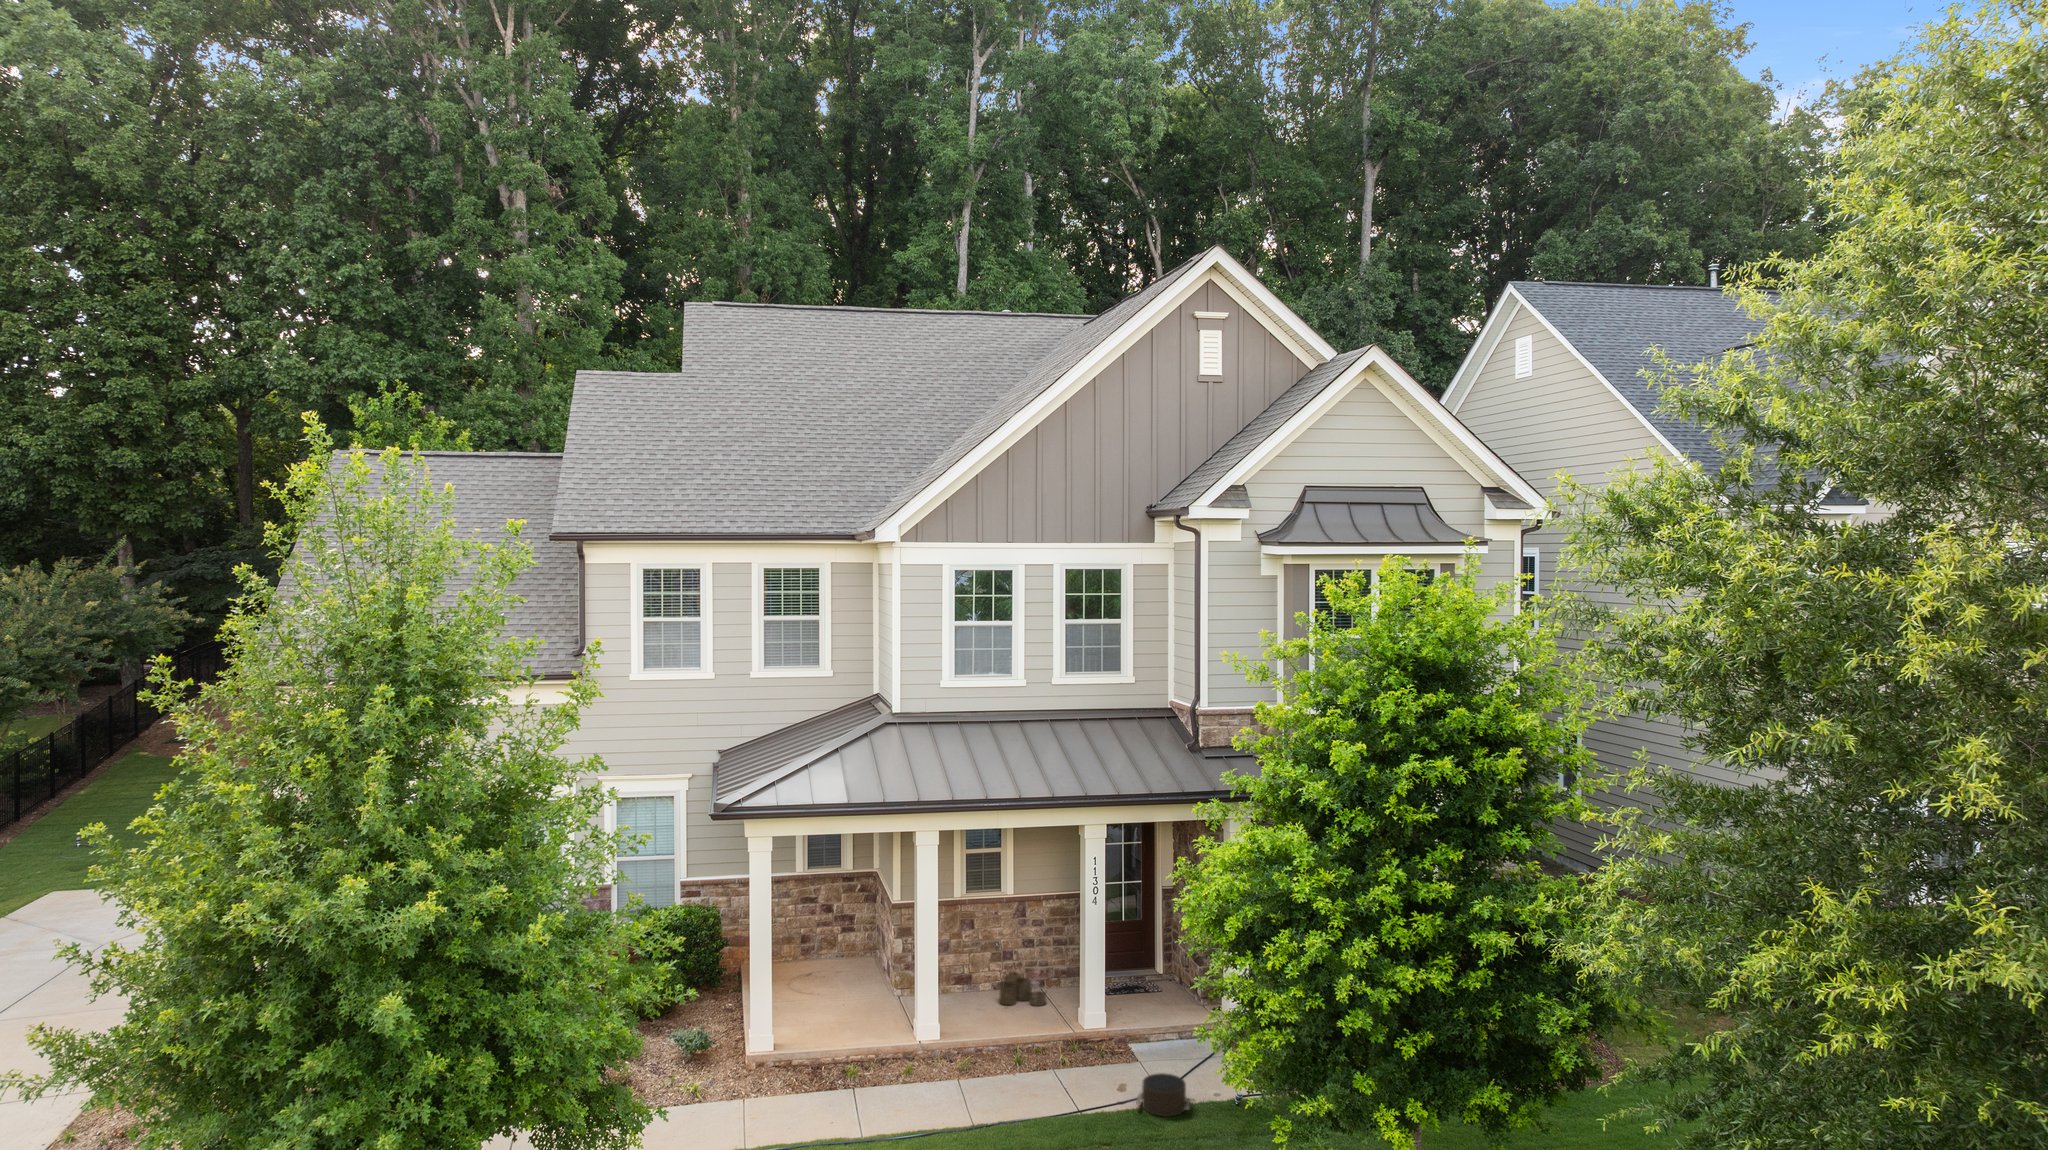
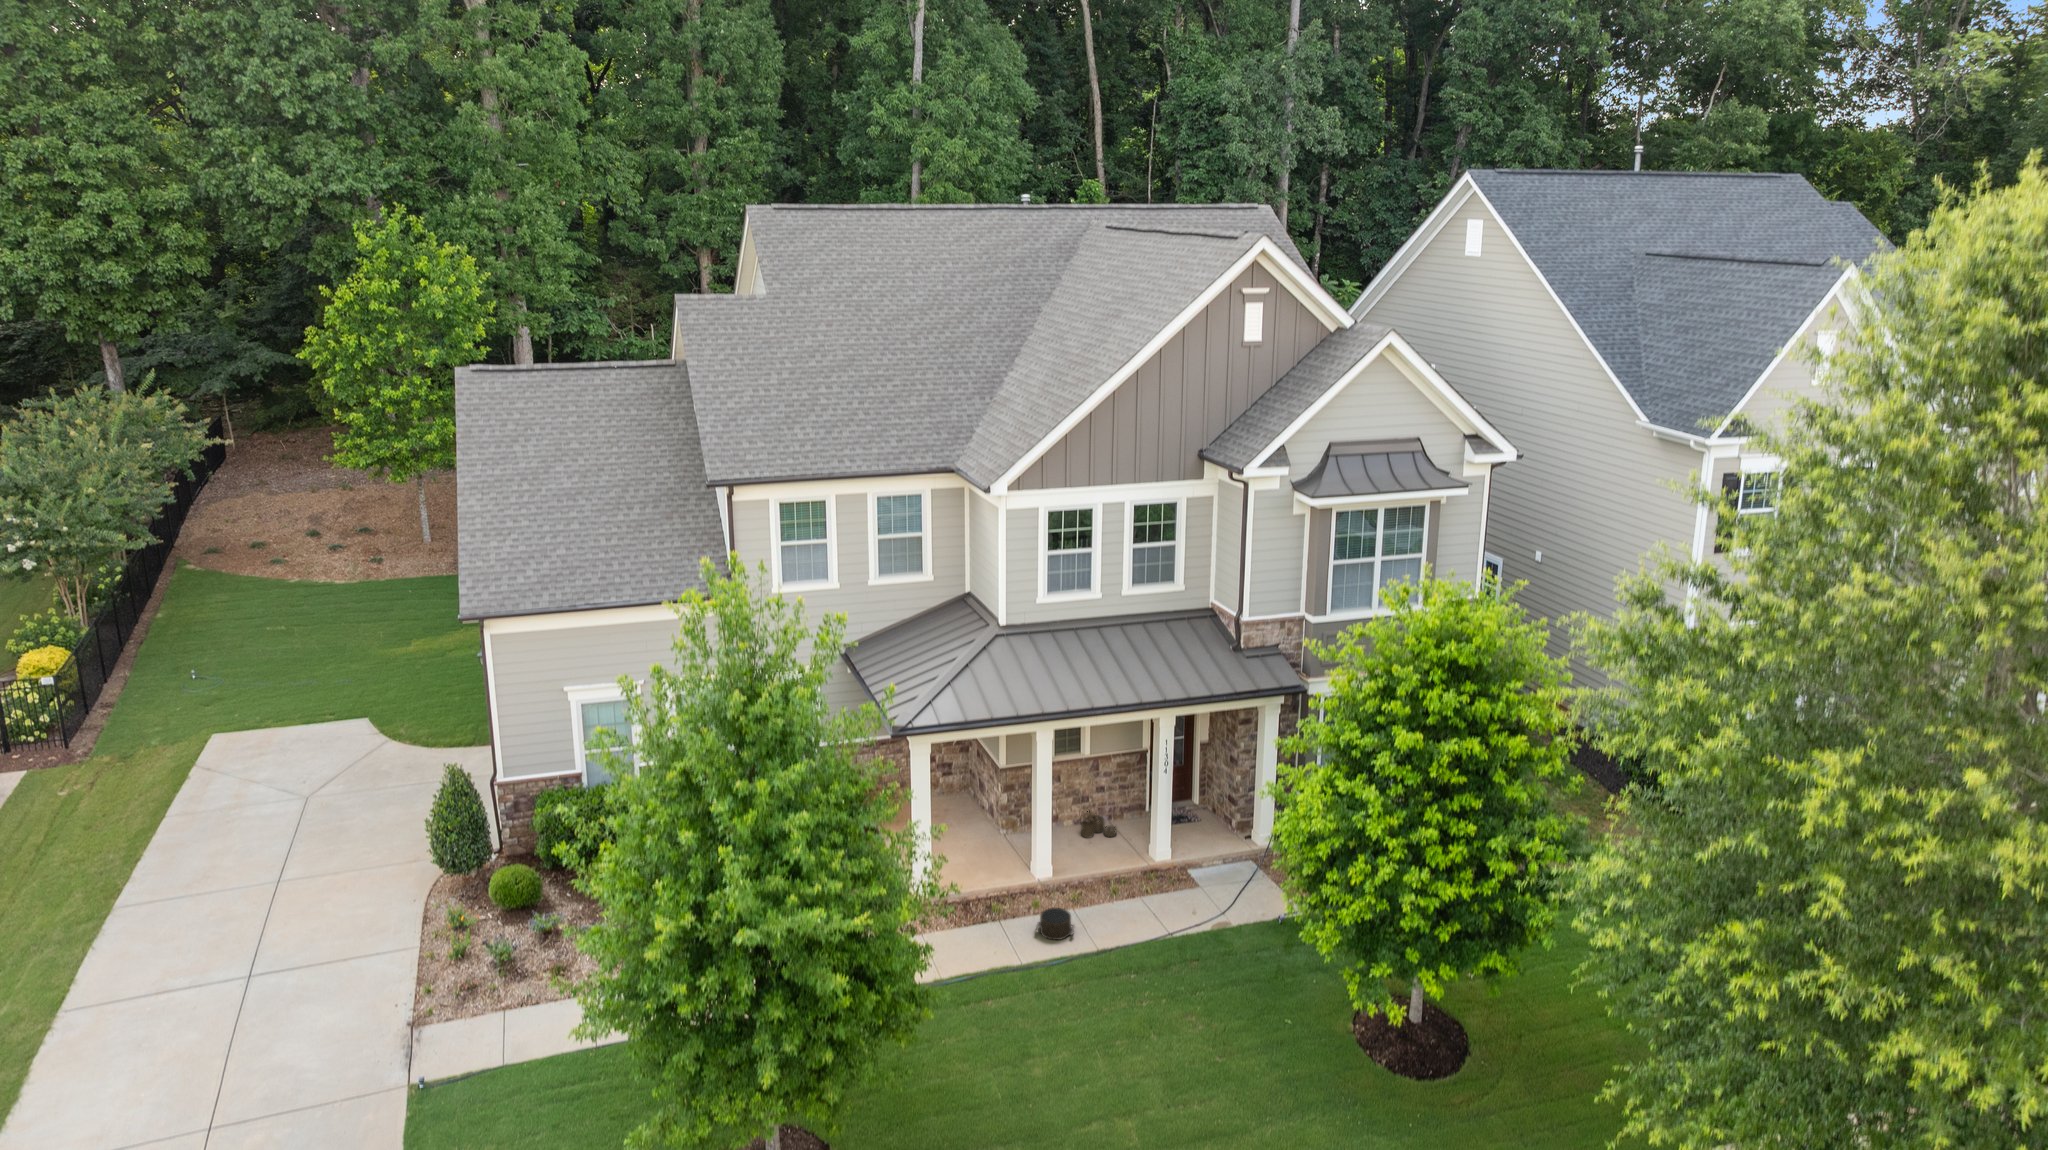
pouf: present [1136,1073,1191,1116] -> present [1036,908,1074,940]

